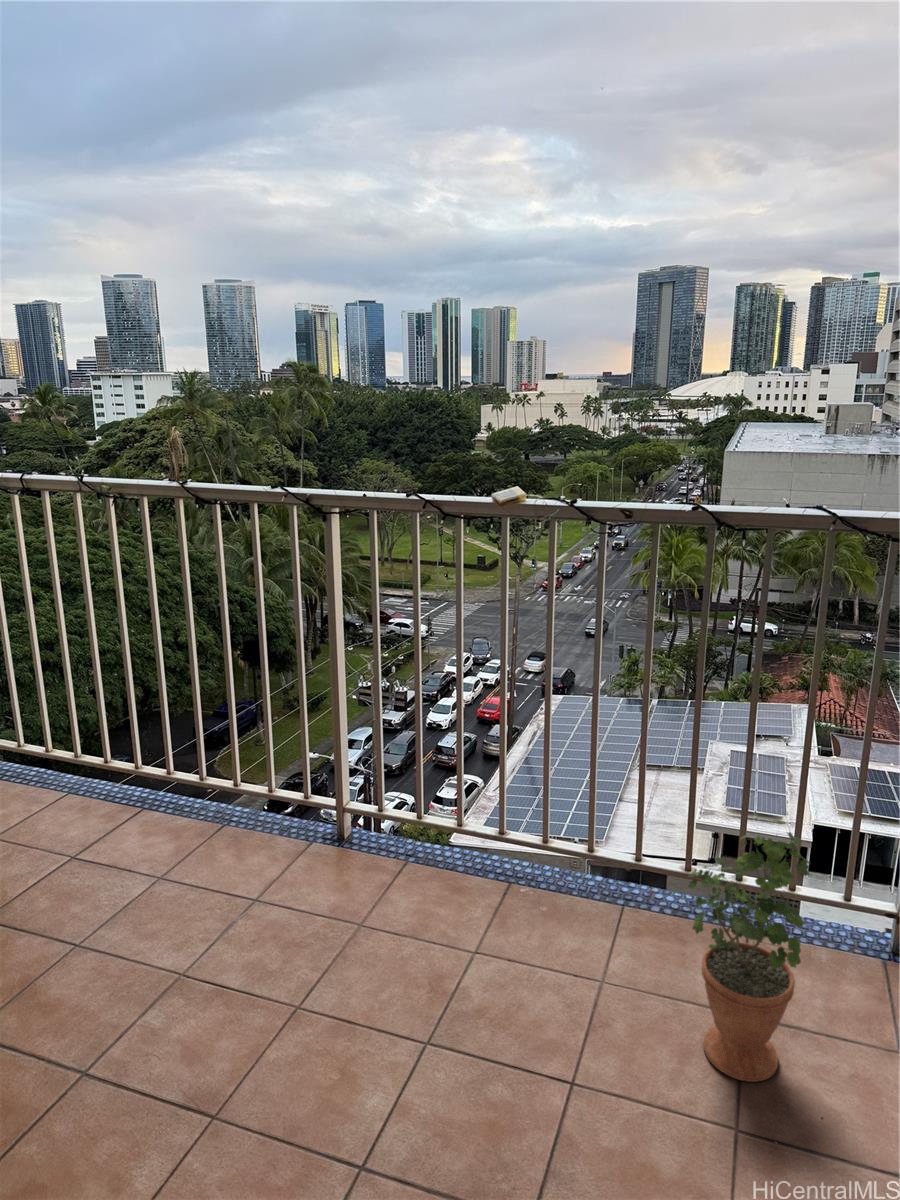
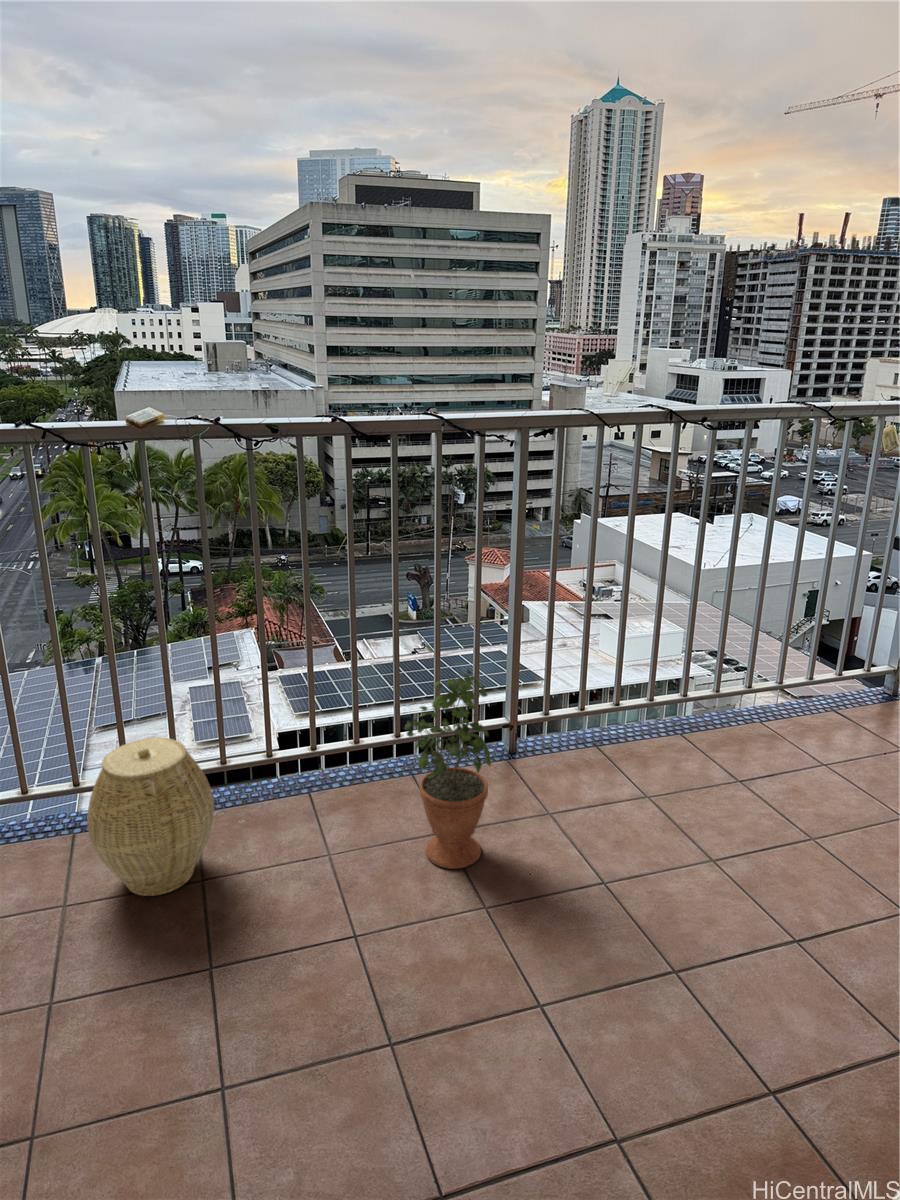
woven basket: none [391,792,503,945] -> present [87,737,214,896]

